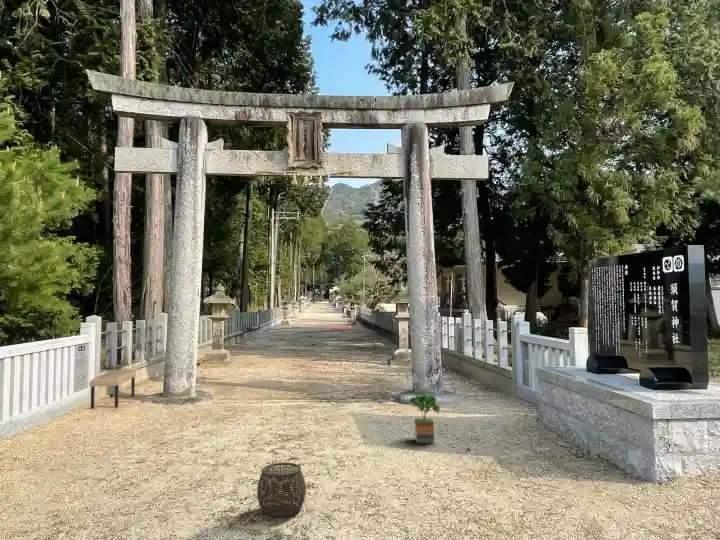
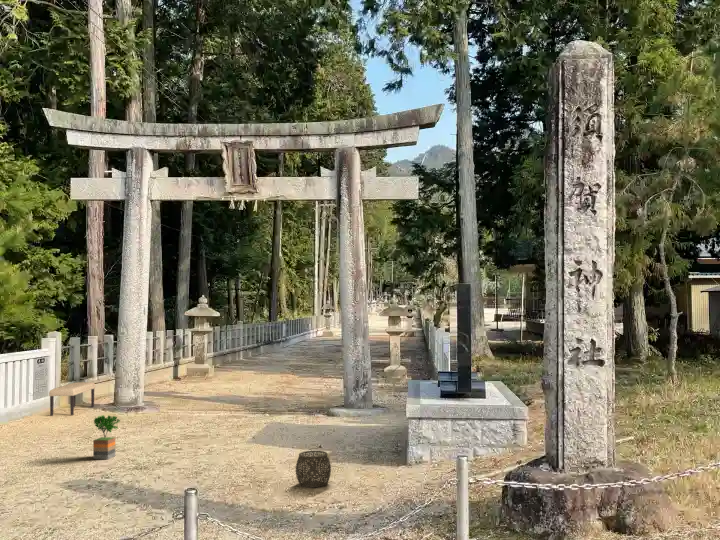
potted tree: present [410,395,440,443] -> present [93,415,120,459]
woven basket: present [257,463,306,517] -> present [296,451,331,487]

